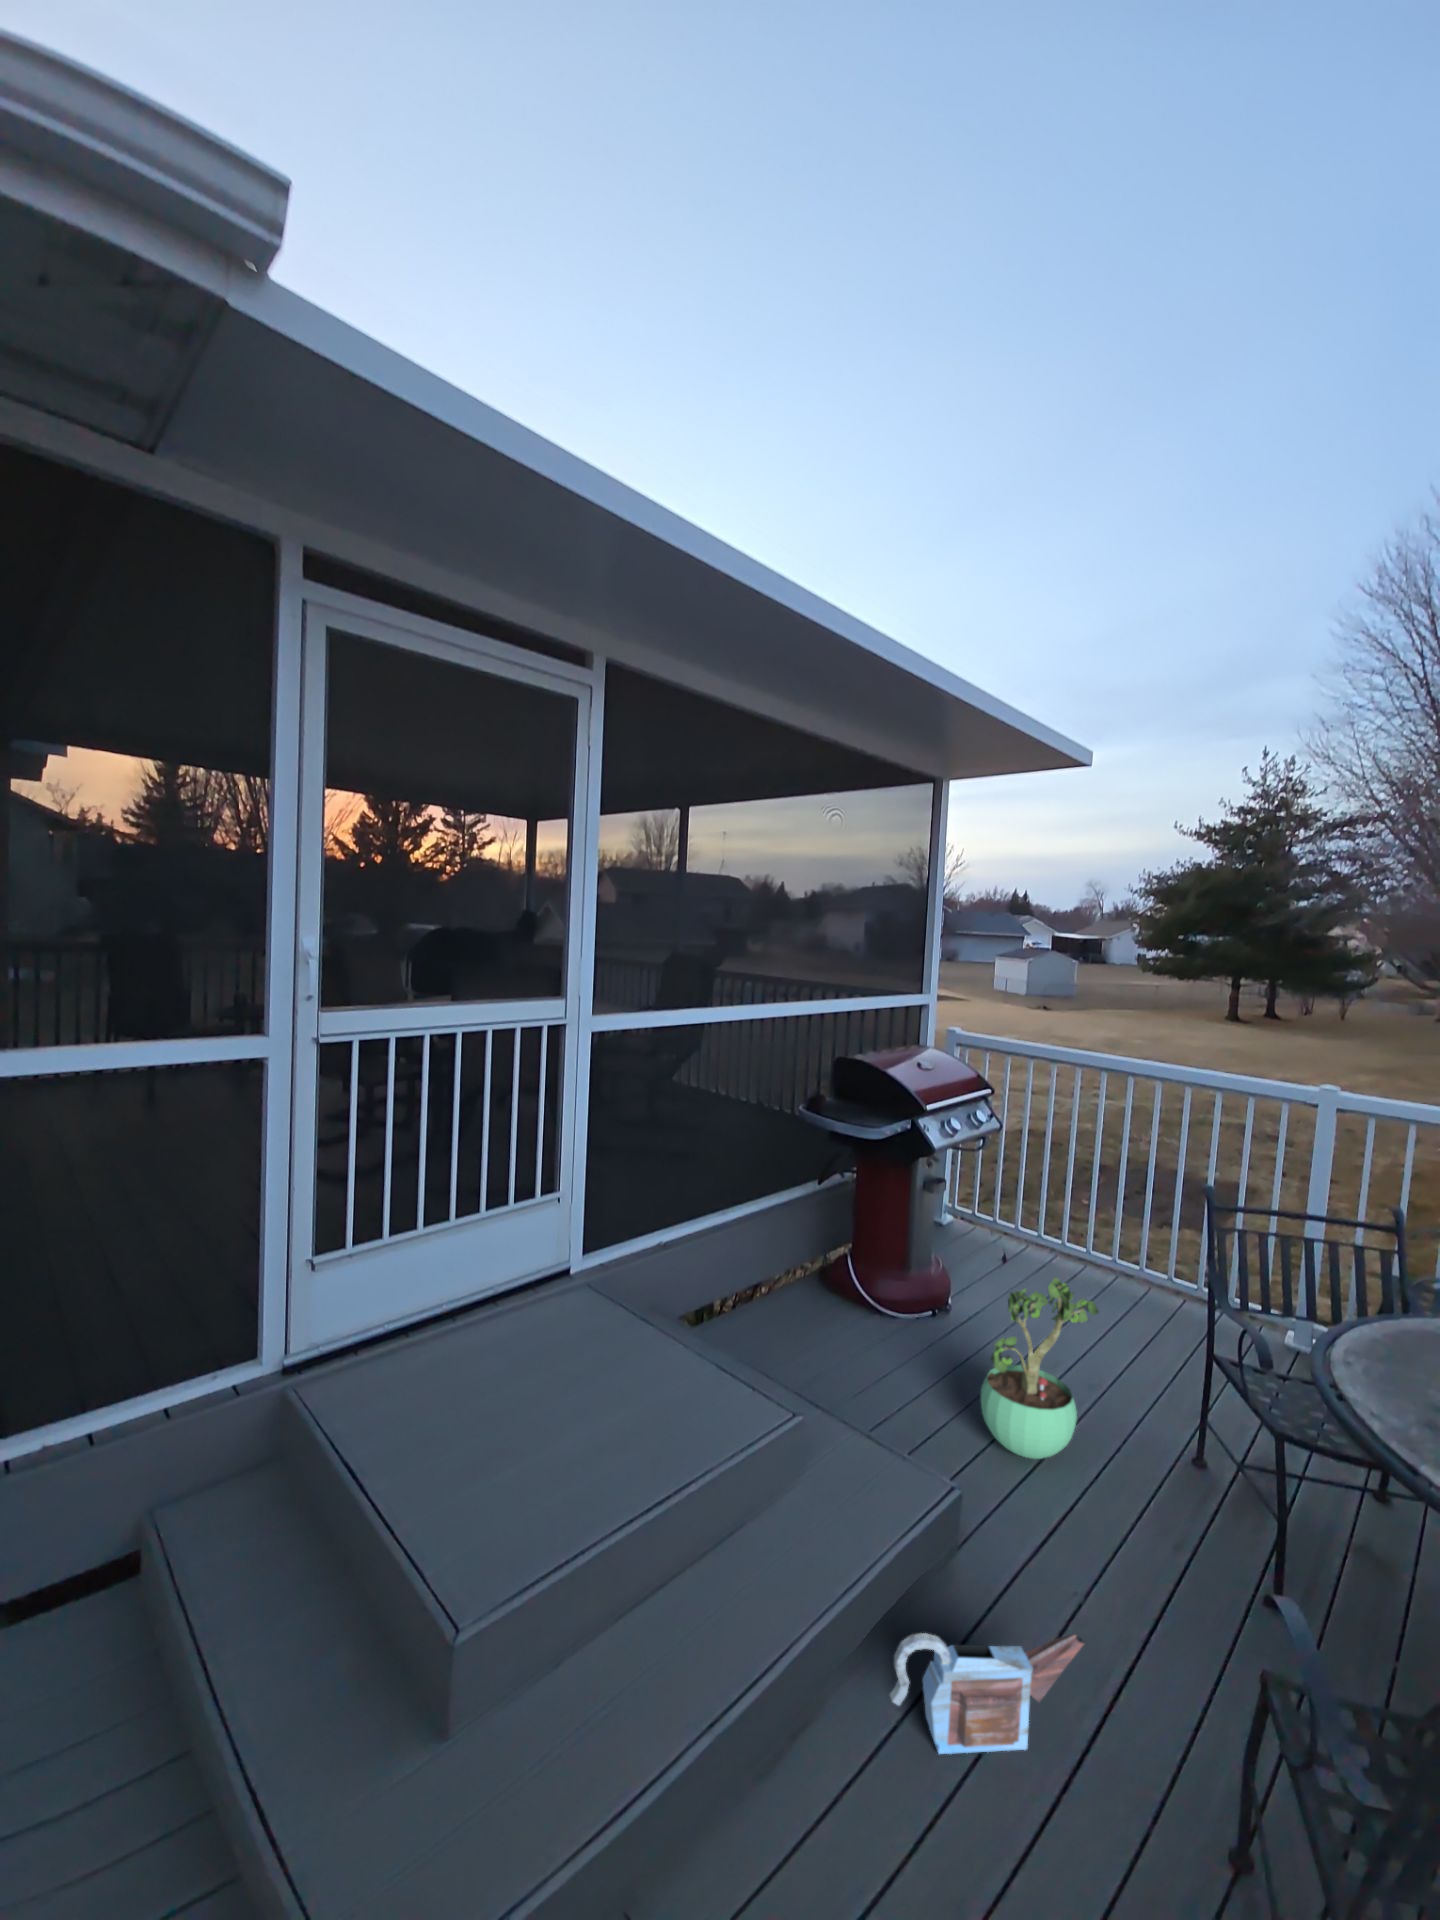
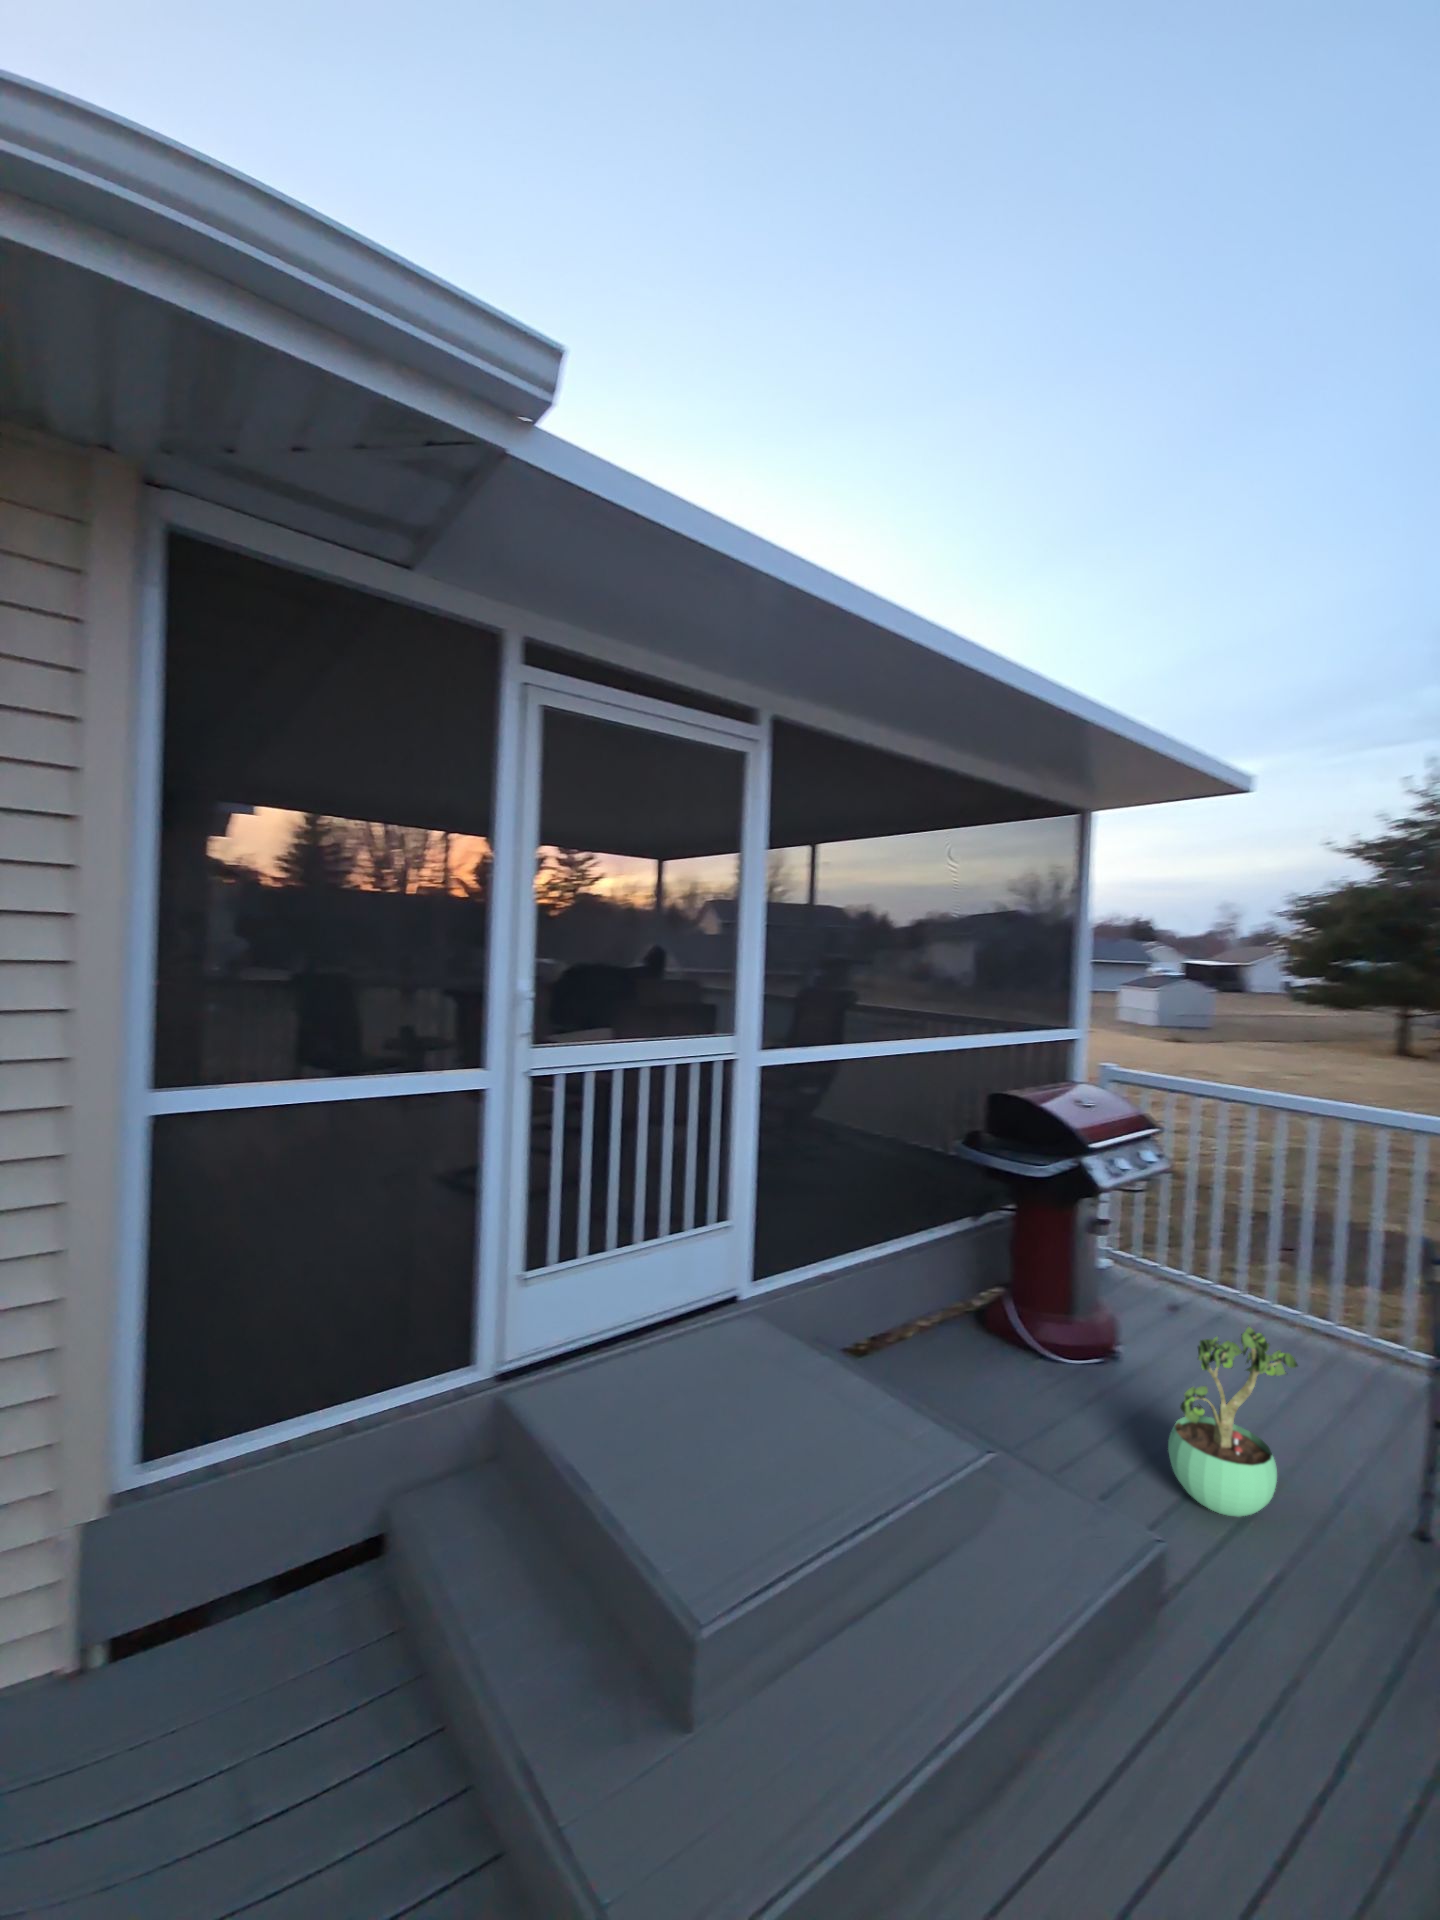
watering can: present [890,1633,1084,1754] -> none [1110,1680,1319,1814]

